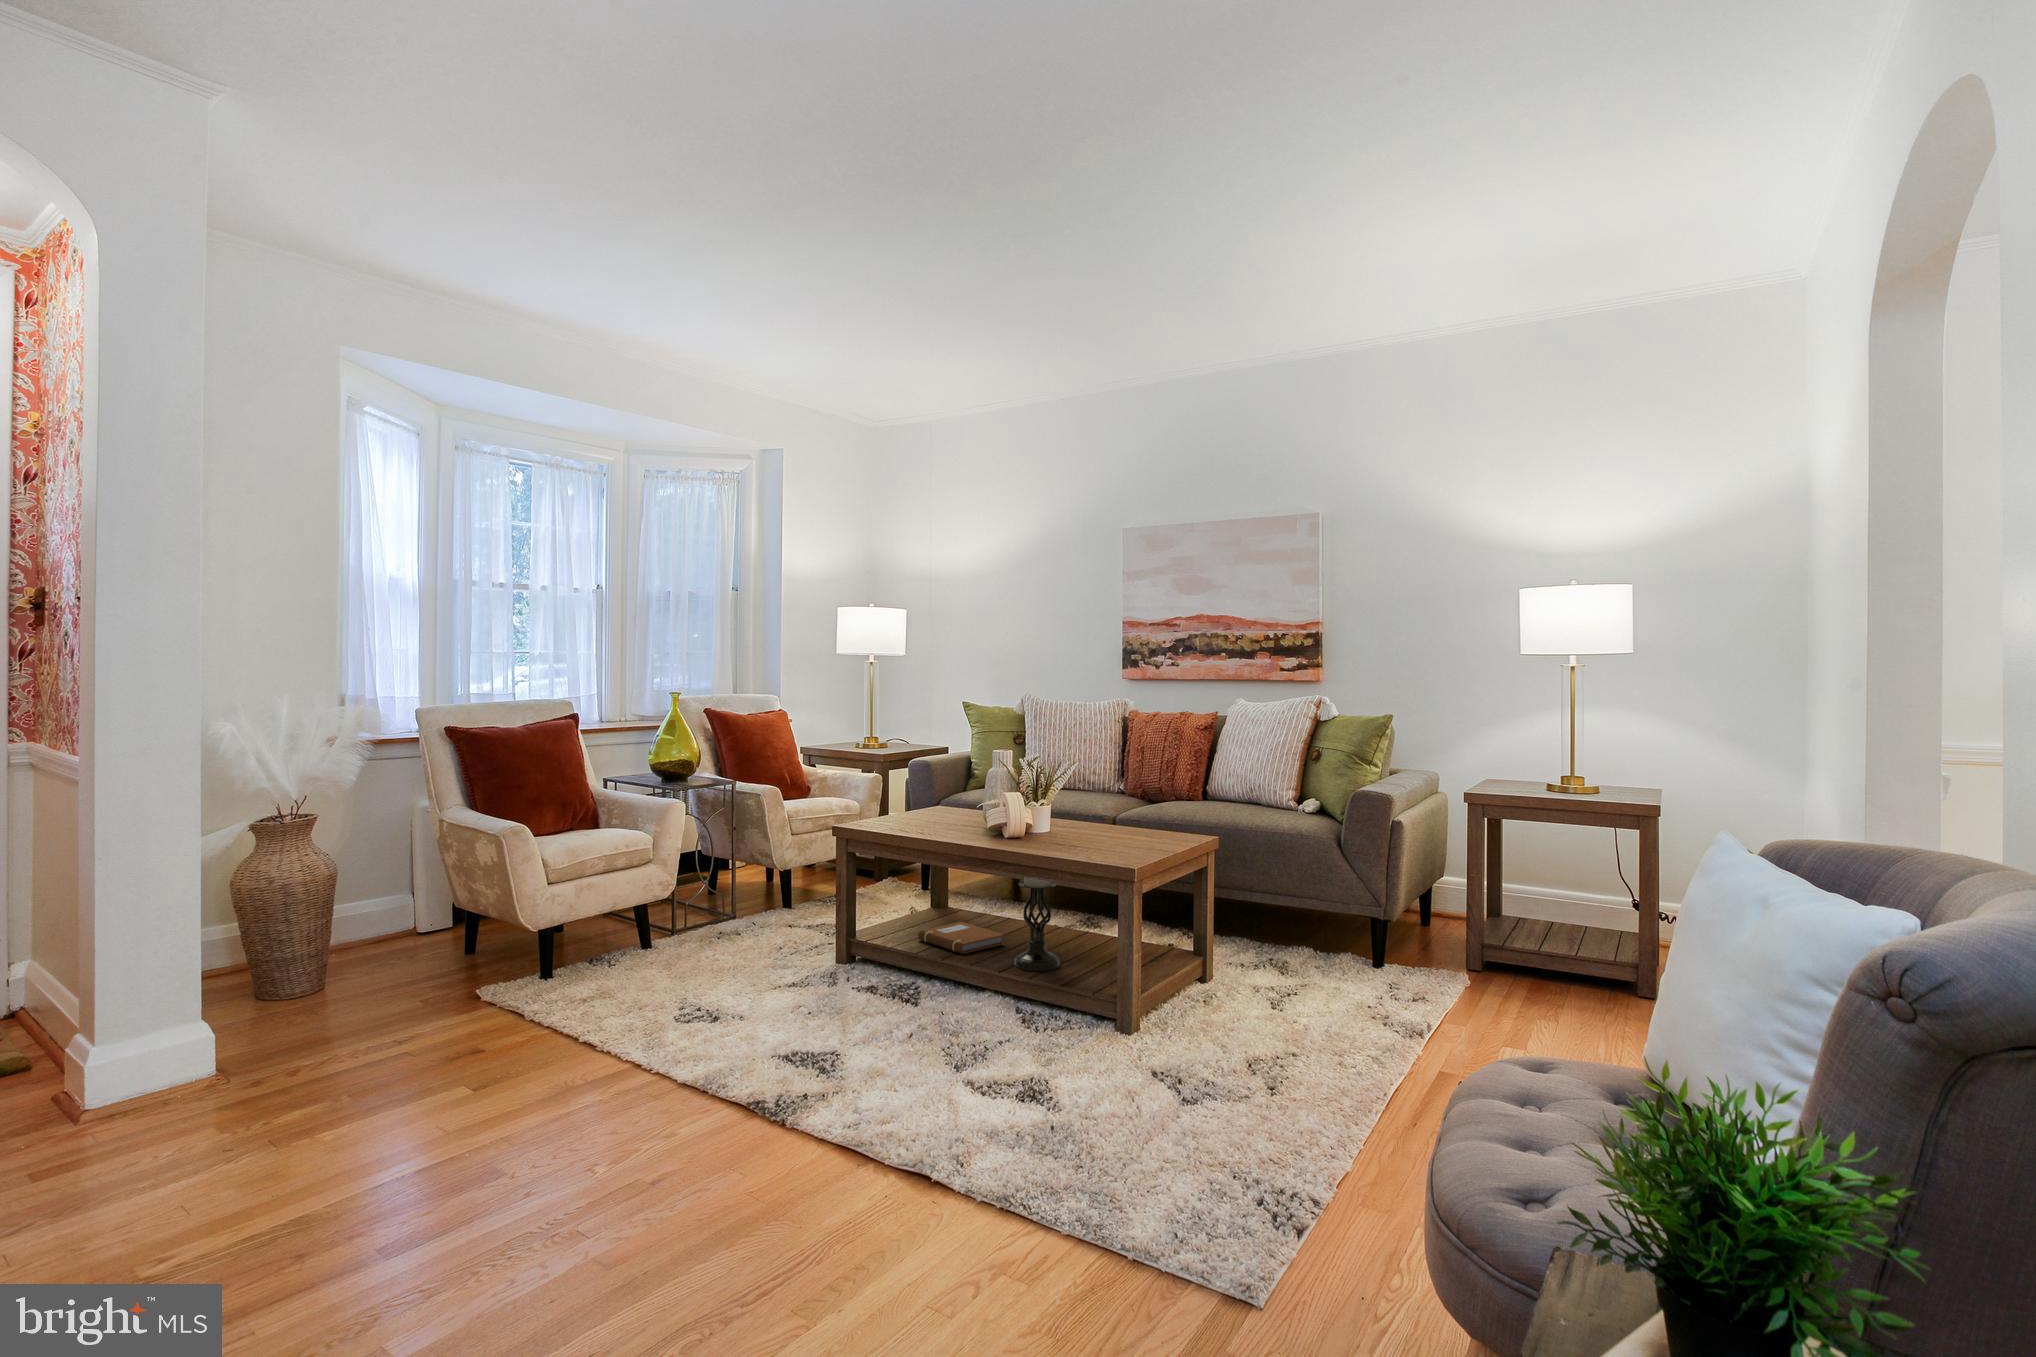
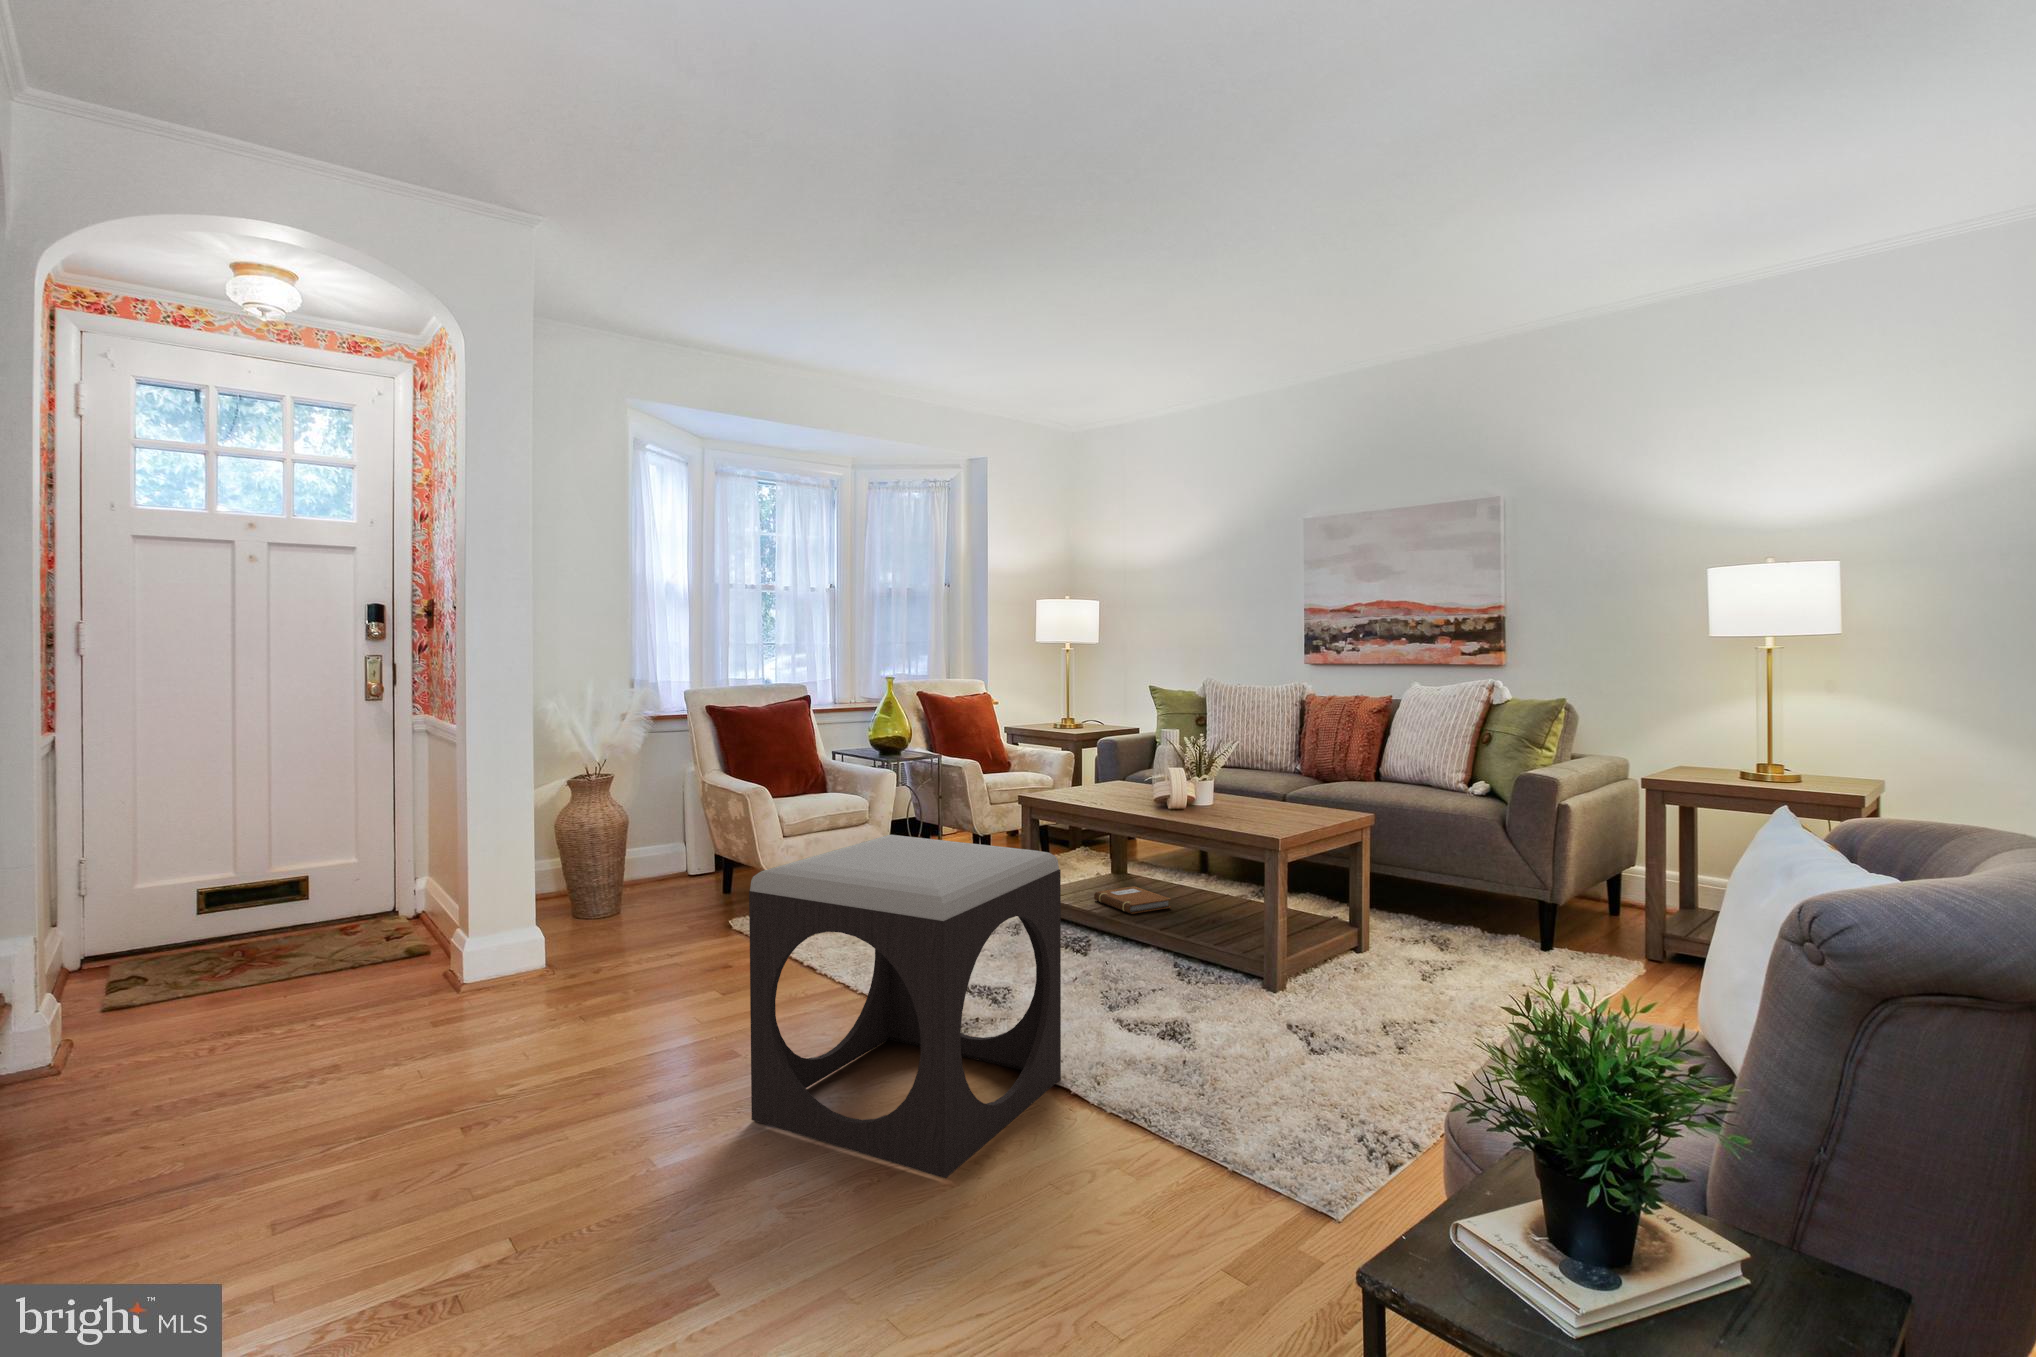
candle holder: present [1014,877,1060,971] -> none [1176,831,1218,932]
footstool: none [524,882,916,1317] -> present [749,835,1061,1178]

